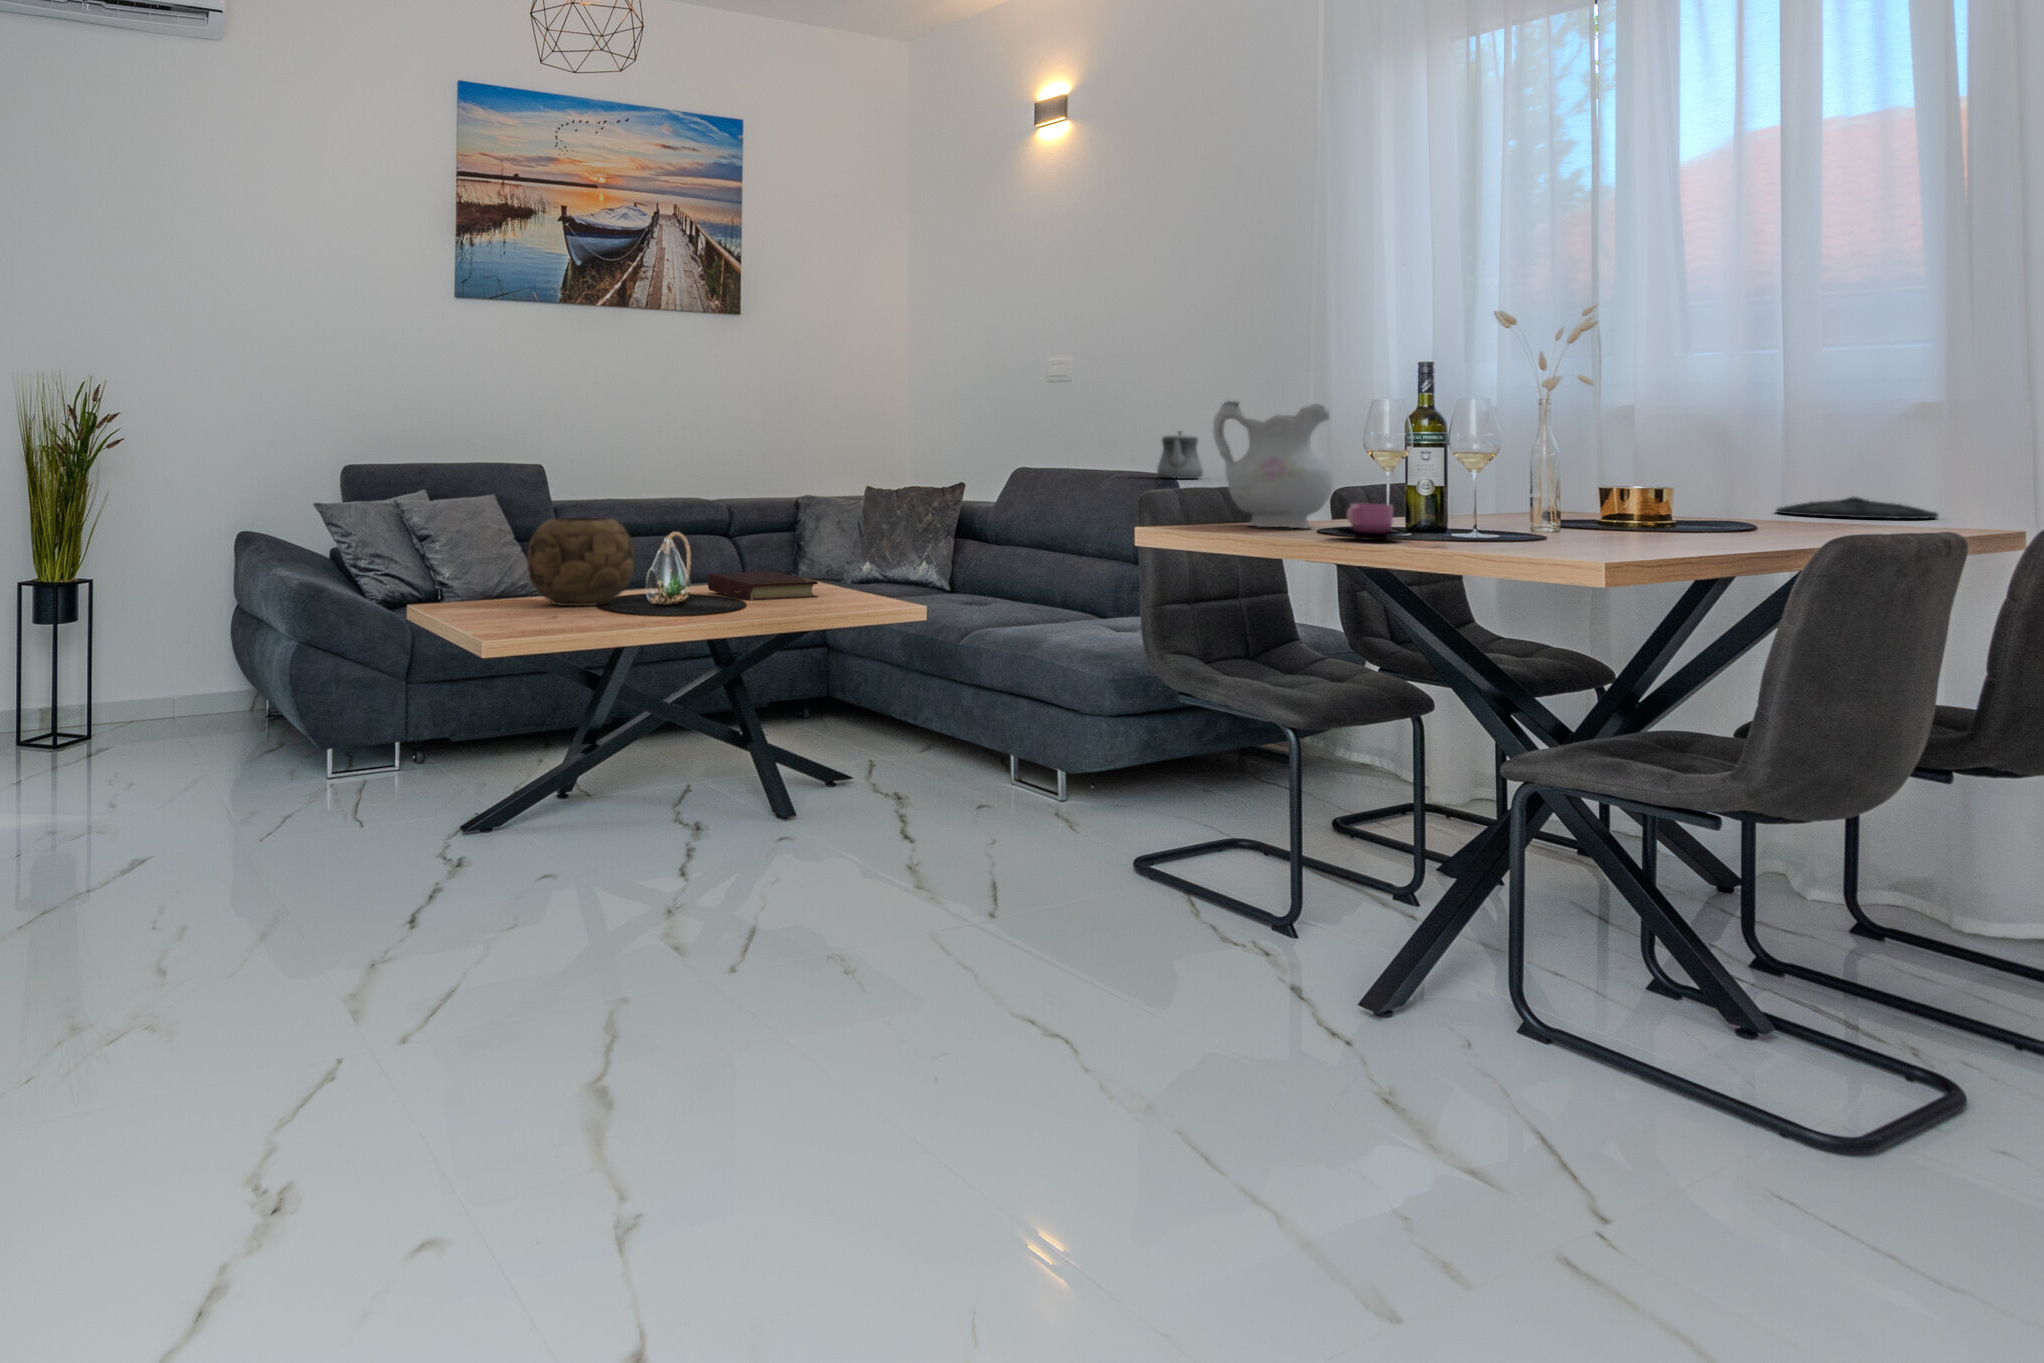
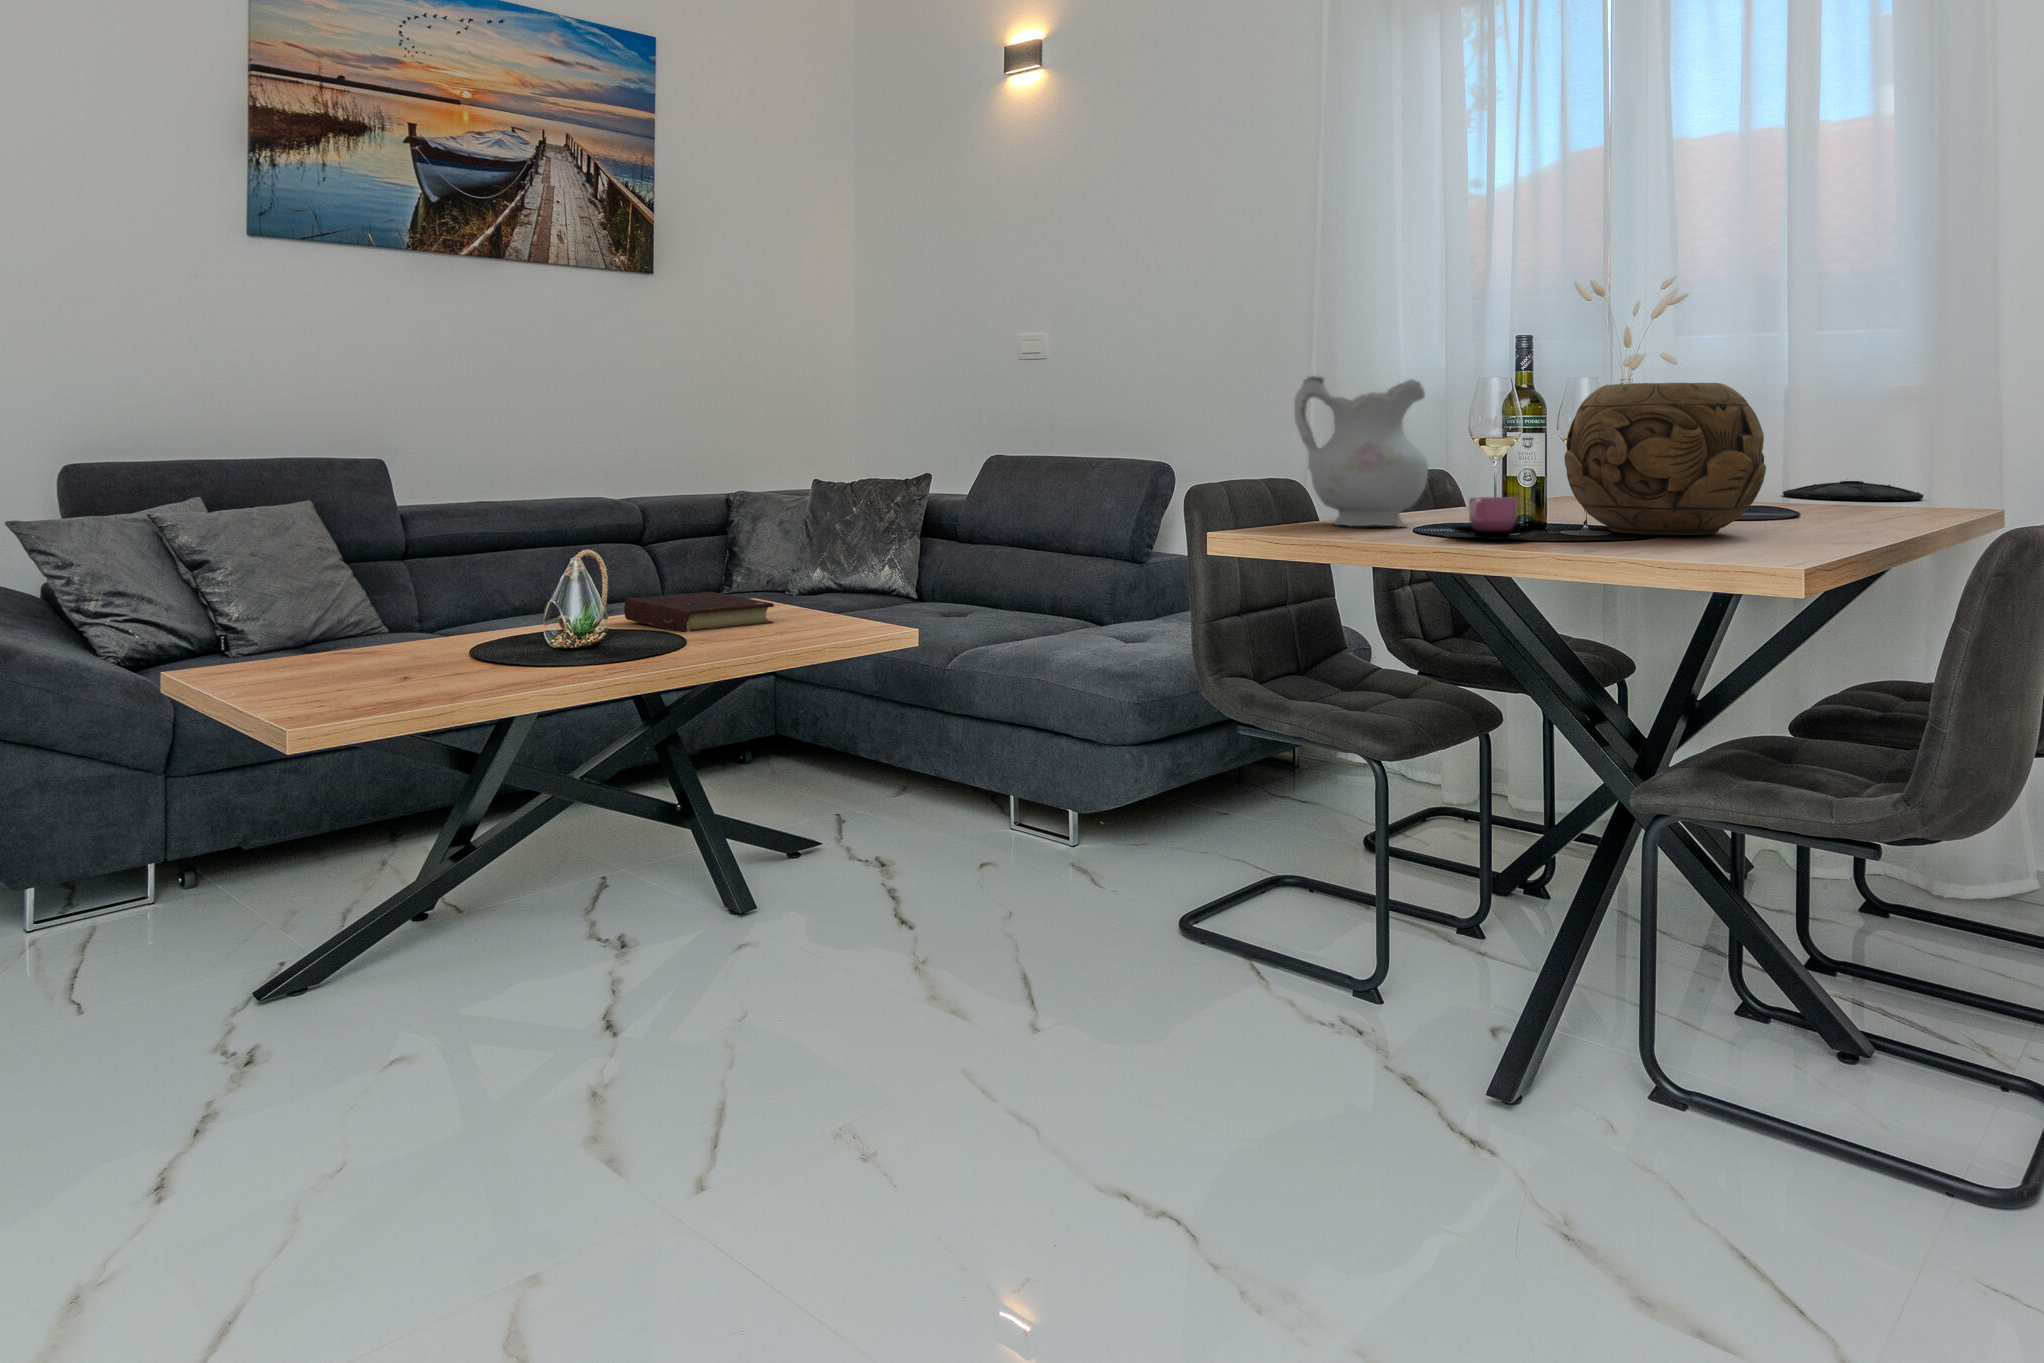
teapot: present [1157,432,1203,479] -> none [1148,416,1197,468]
decorative bowl: present [527,517,634,606] -> present [1564,383,1766,535]

